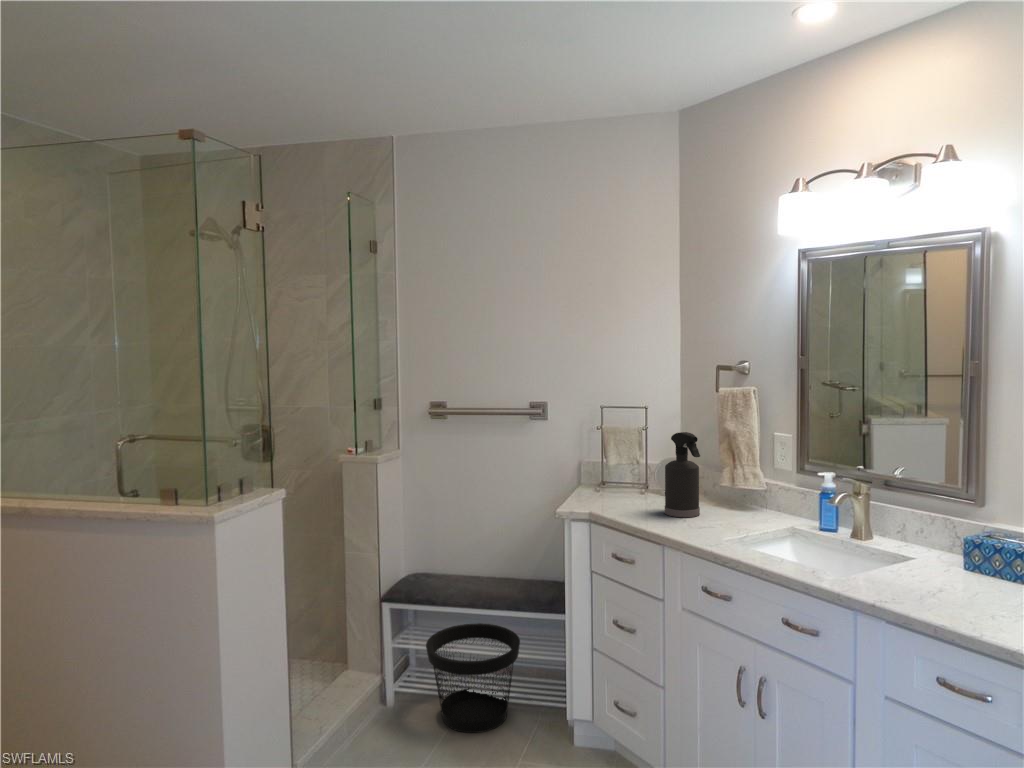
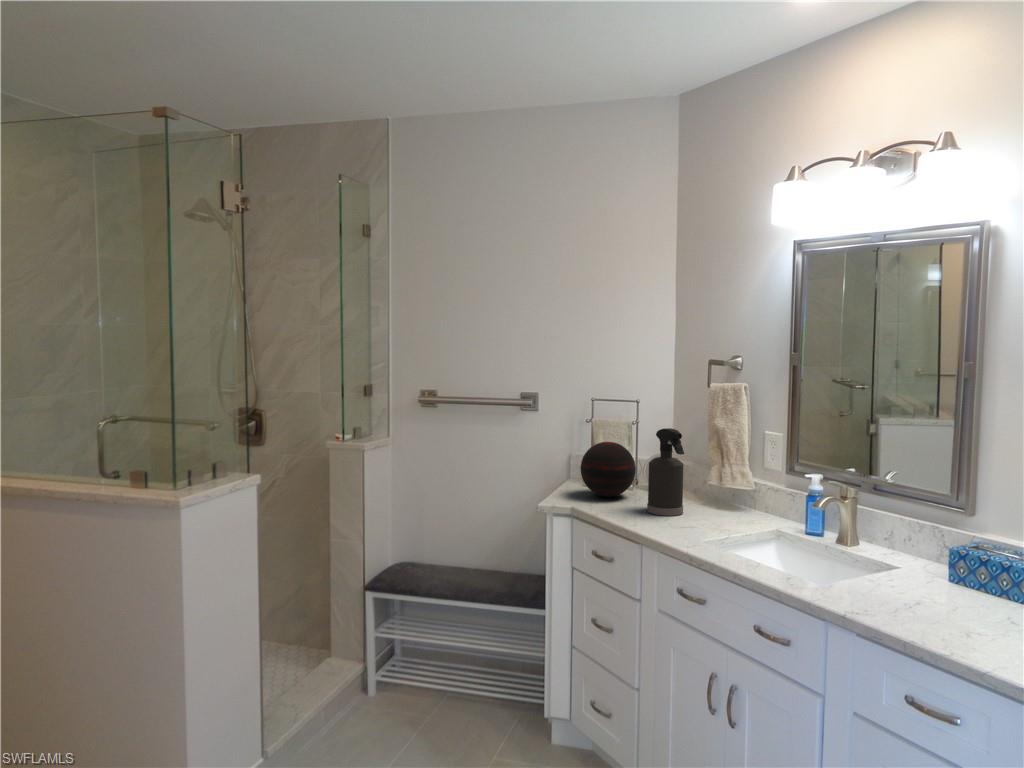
decorative orb: none [595,447,650,501] -> present [581,442,636,497]
wastebasket: present [426,623,520,733] -> none [407,615,502,725]

